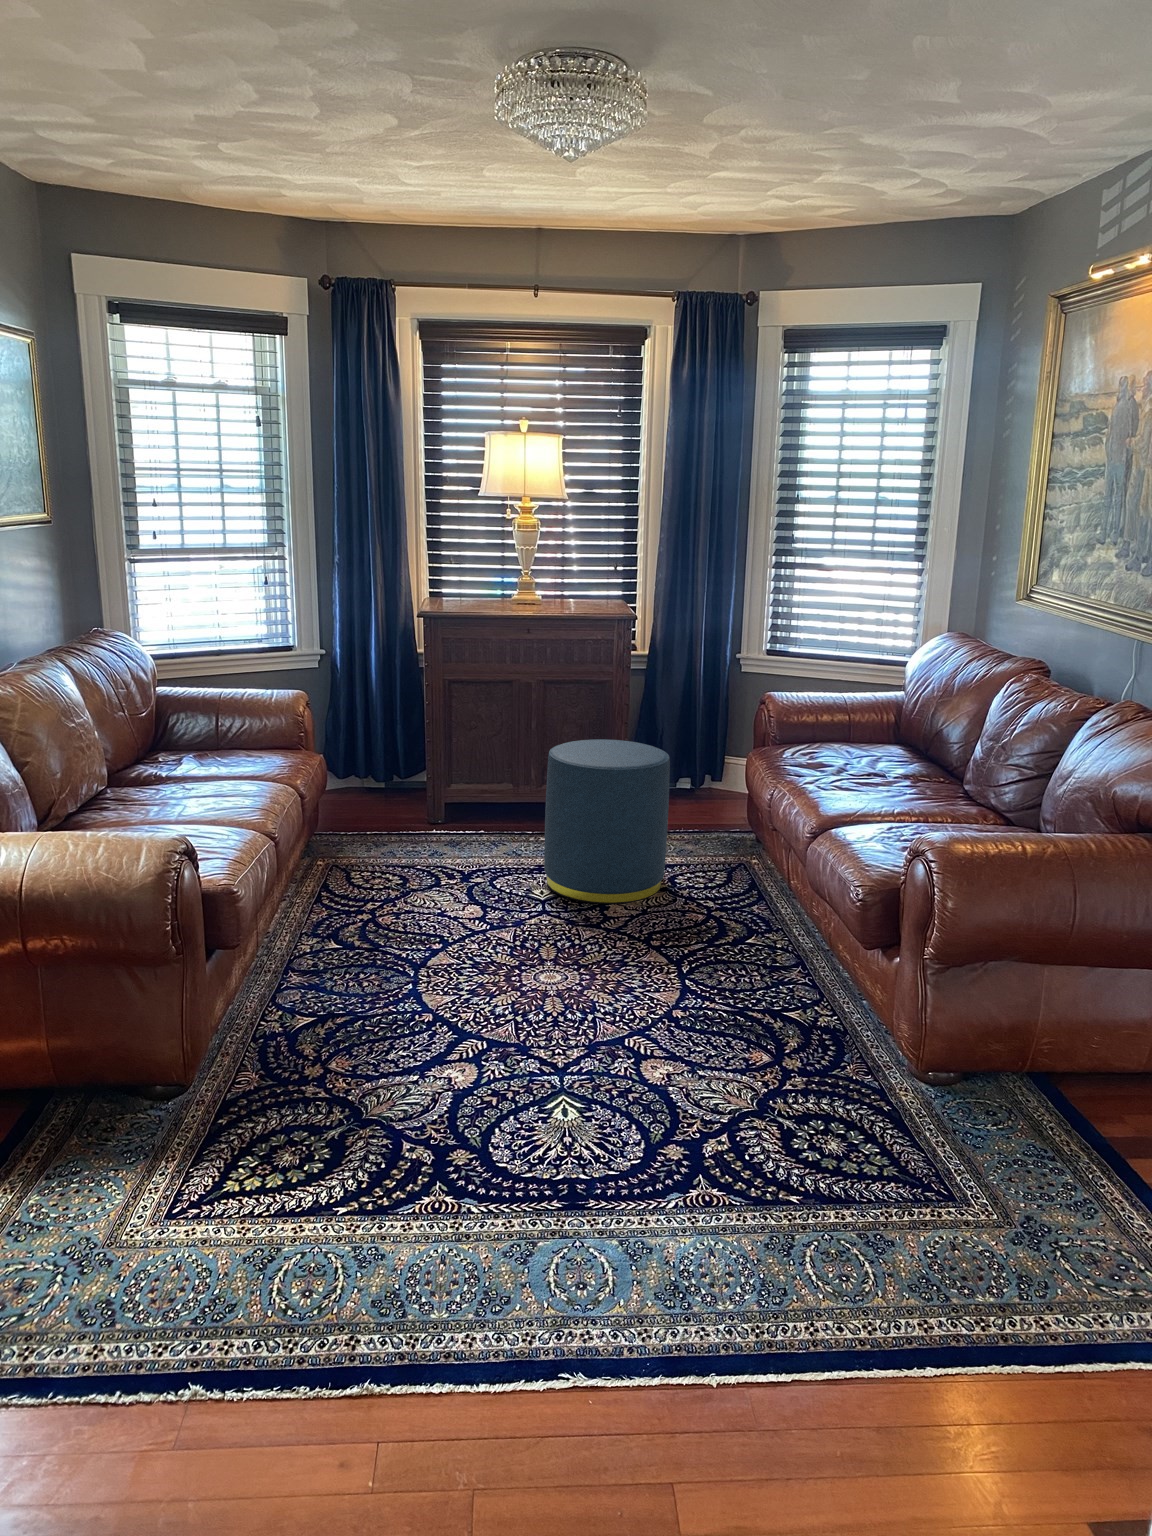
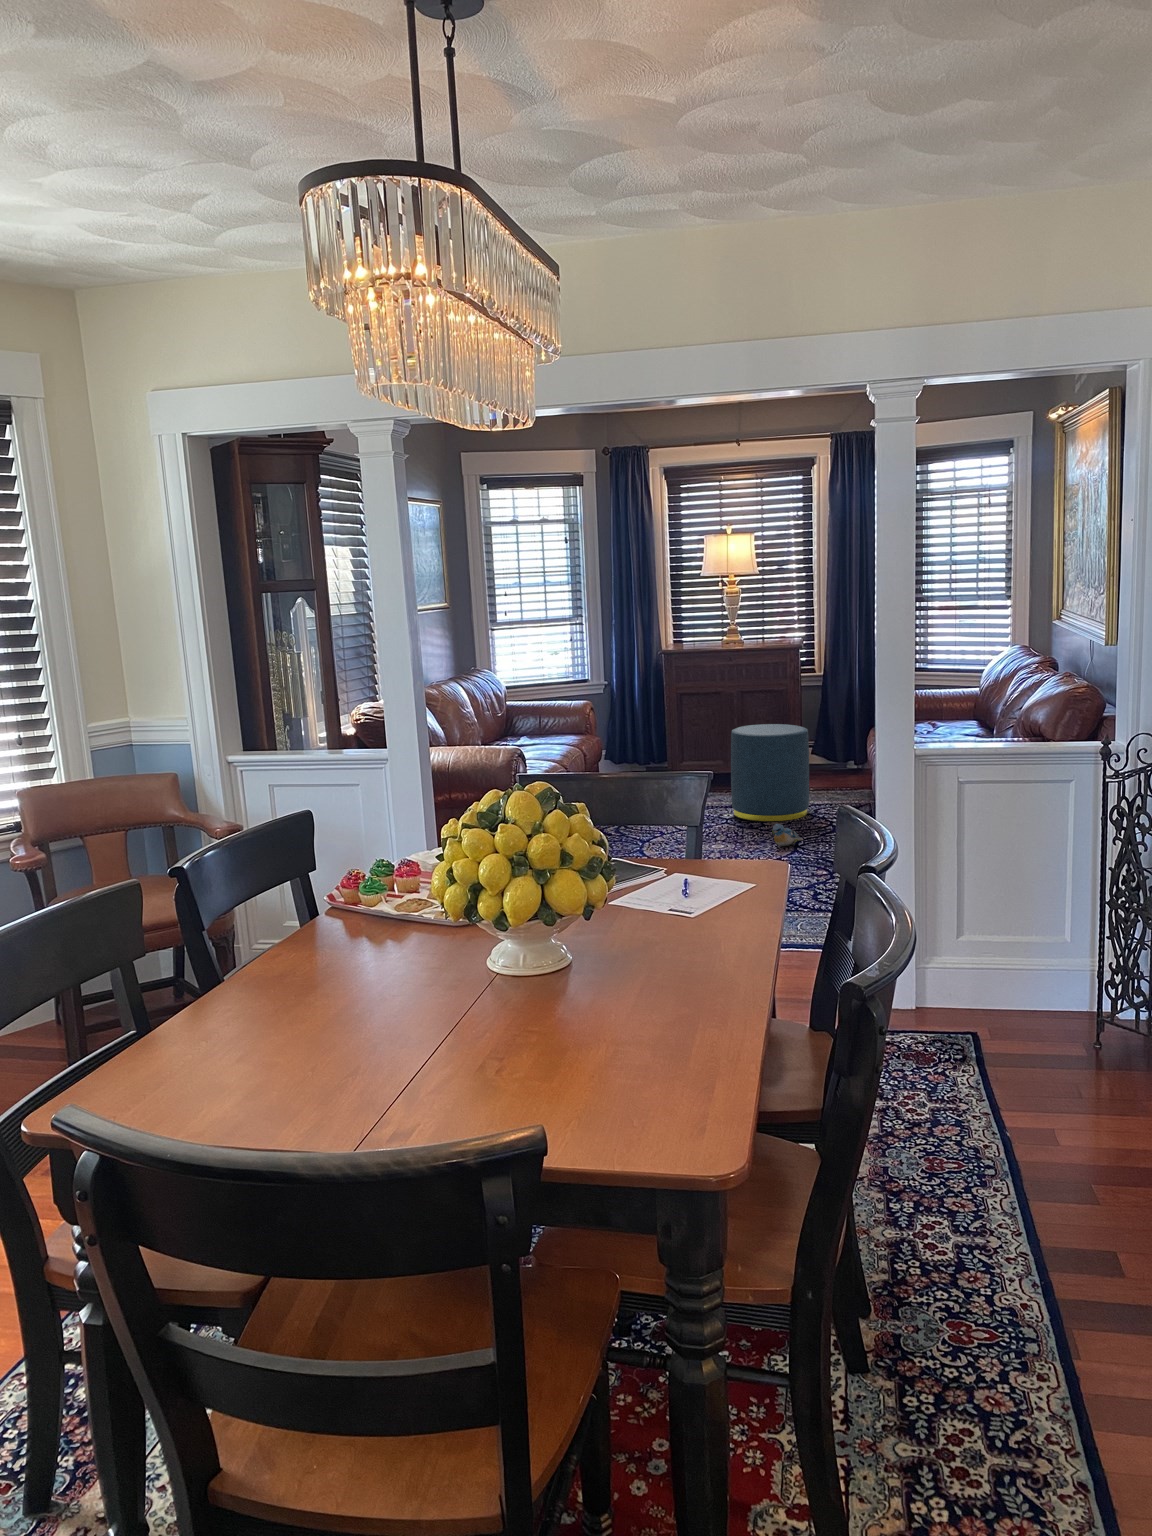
plush toy: none [649,936,697,972] -> present [772,824,803,846]

